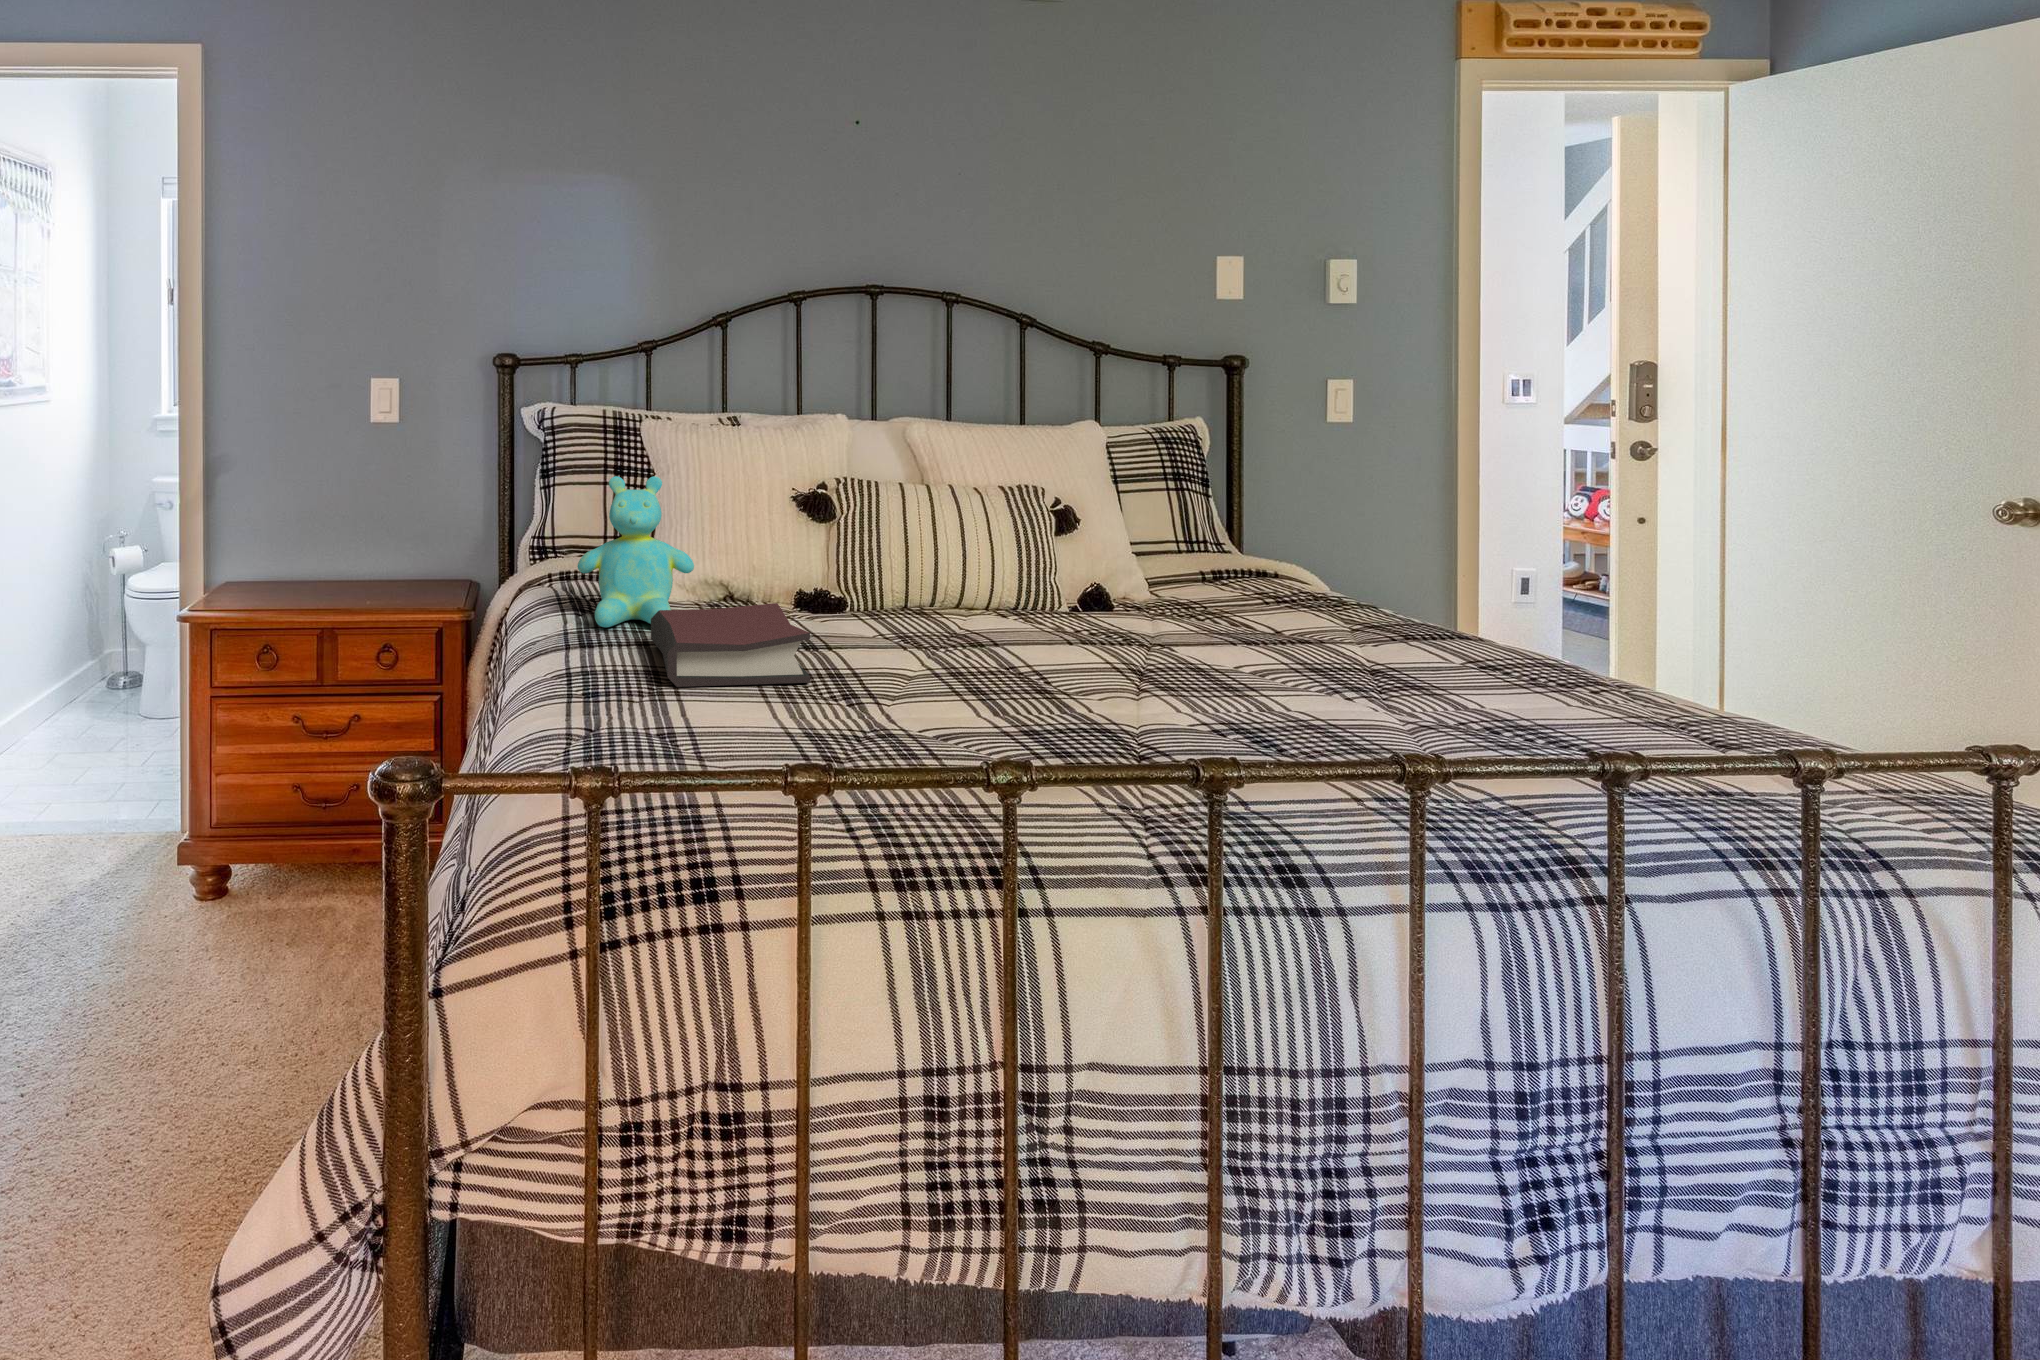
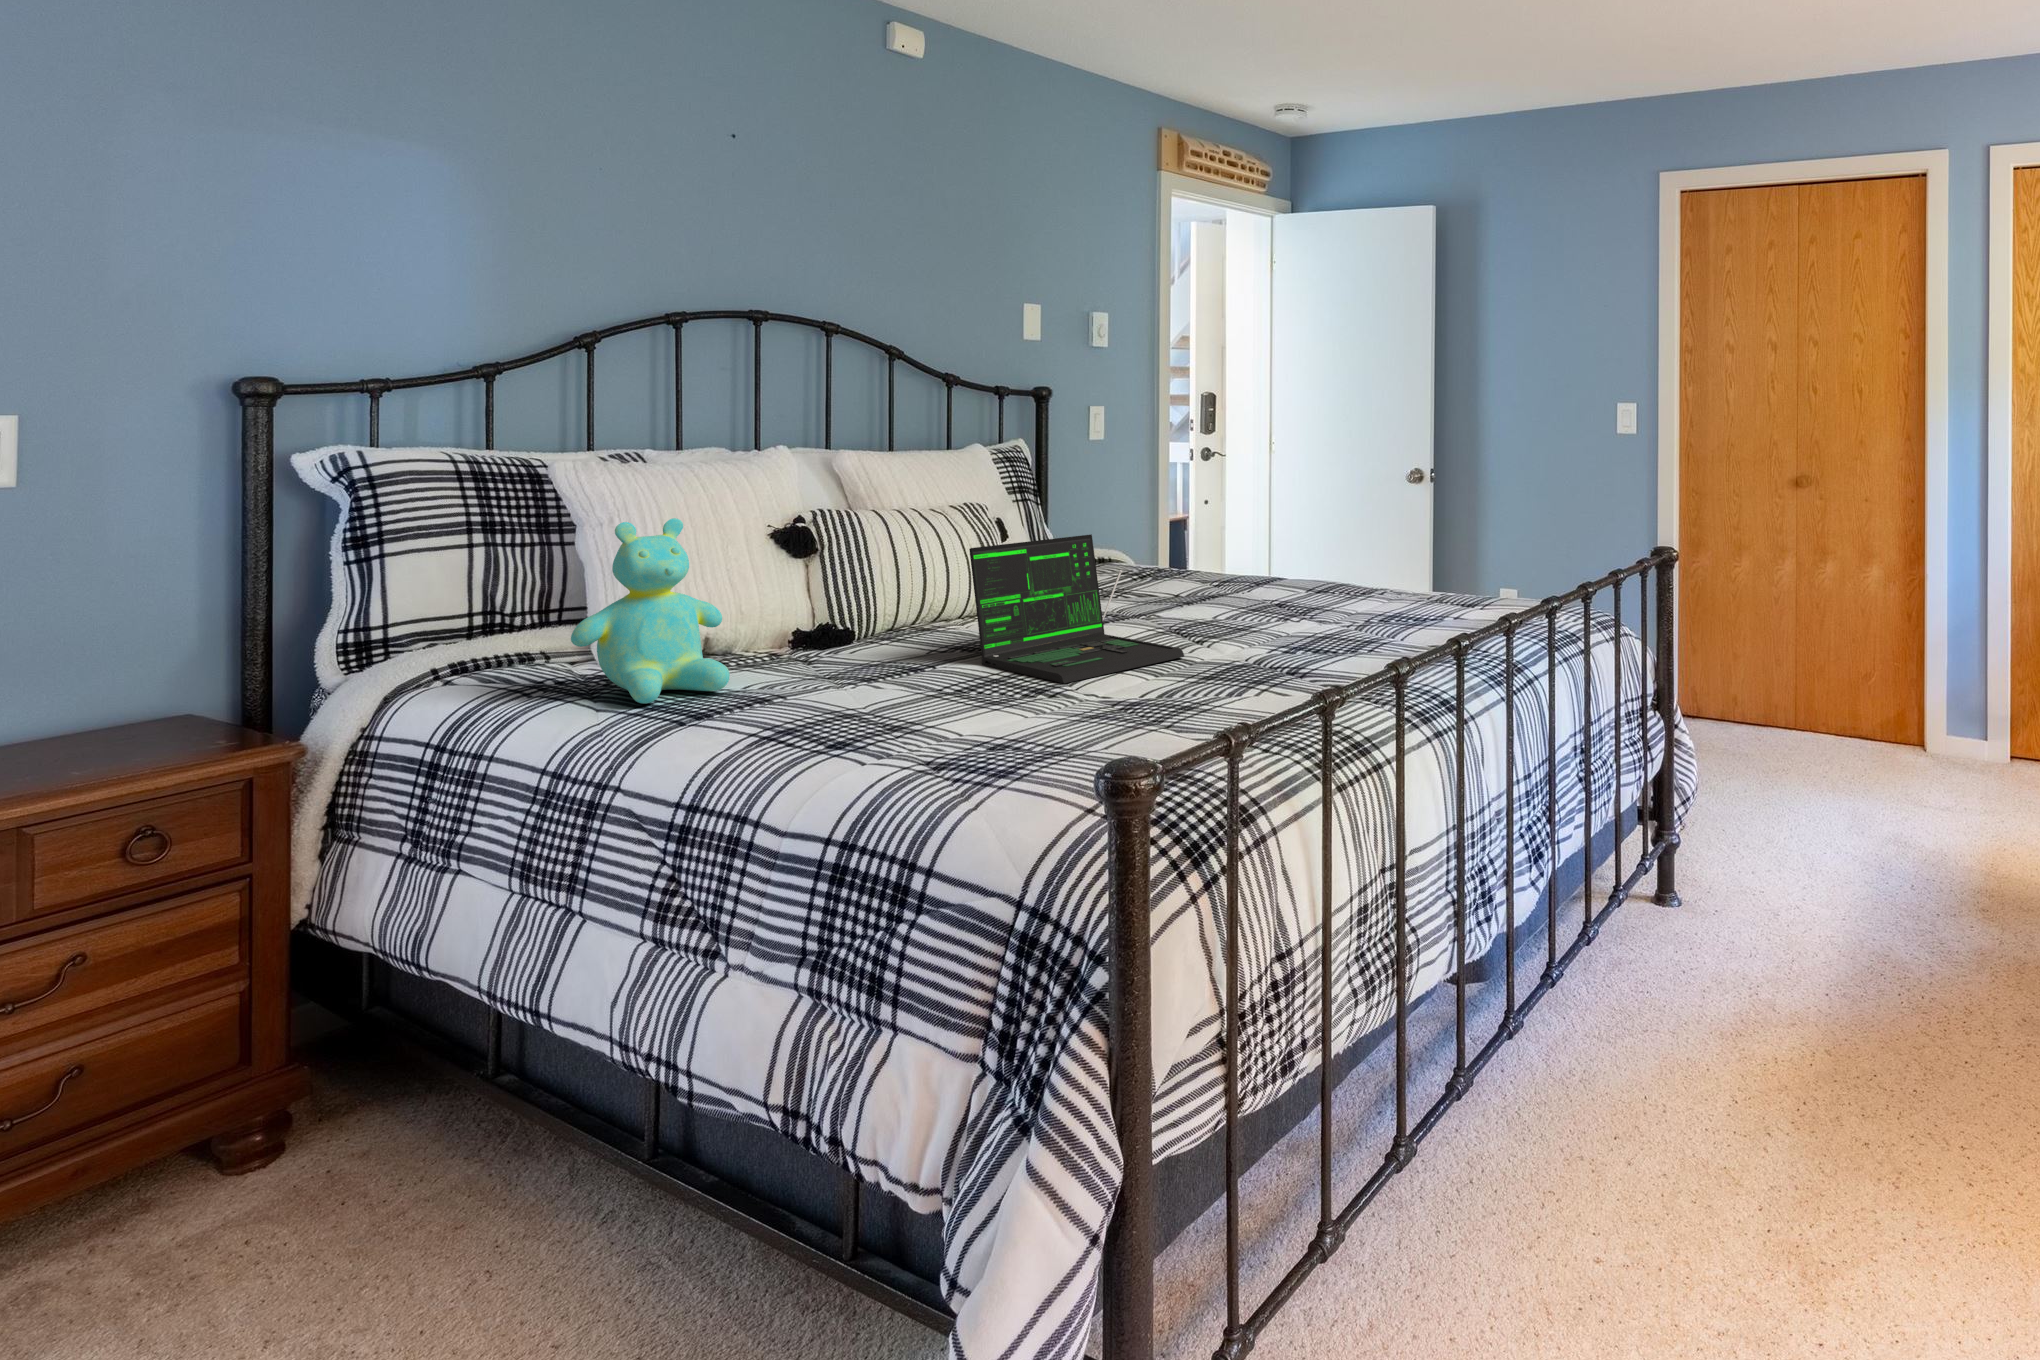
laptop: none [883,530,1079,686] -> present [969,534,1184,683]
hardback book: present [651,603,810,687] -> none [749,636,990,730]

